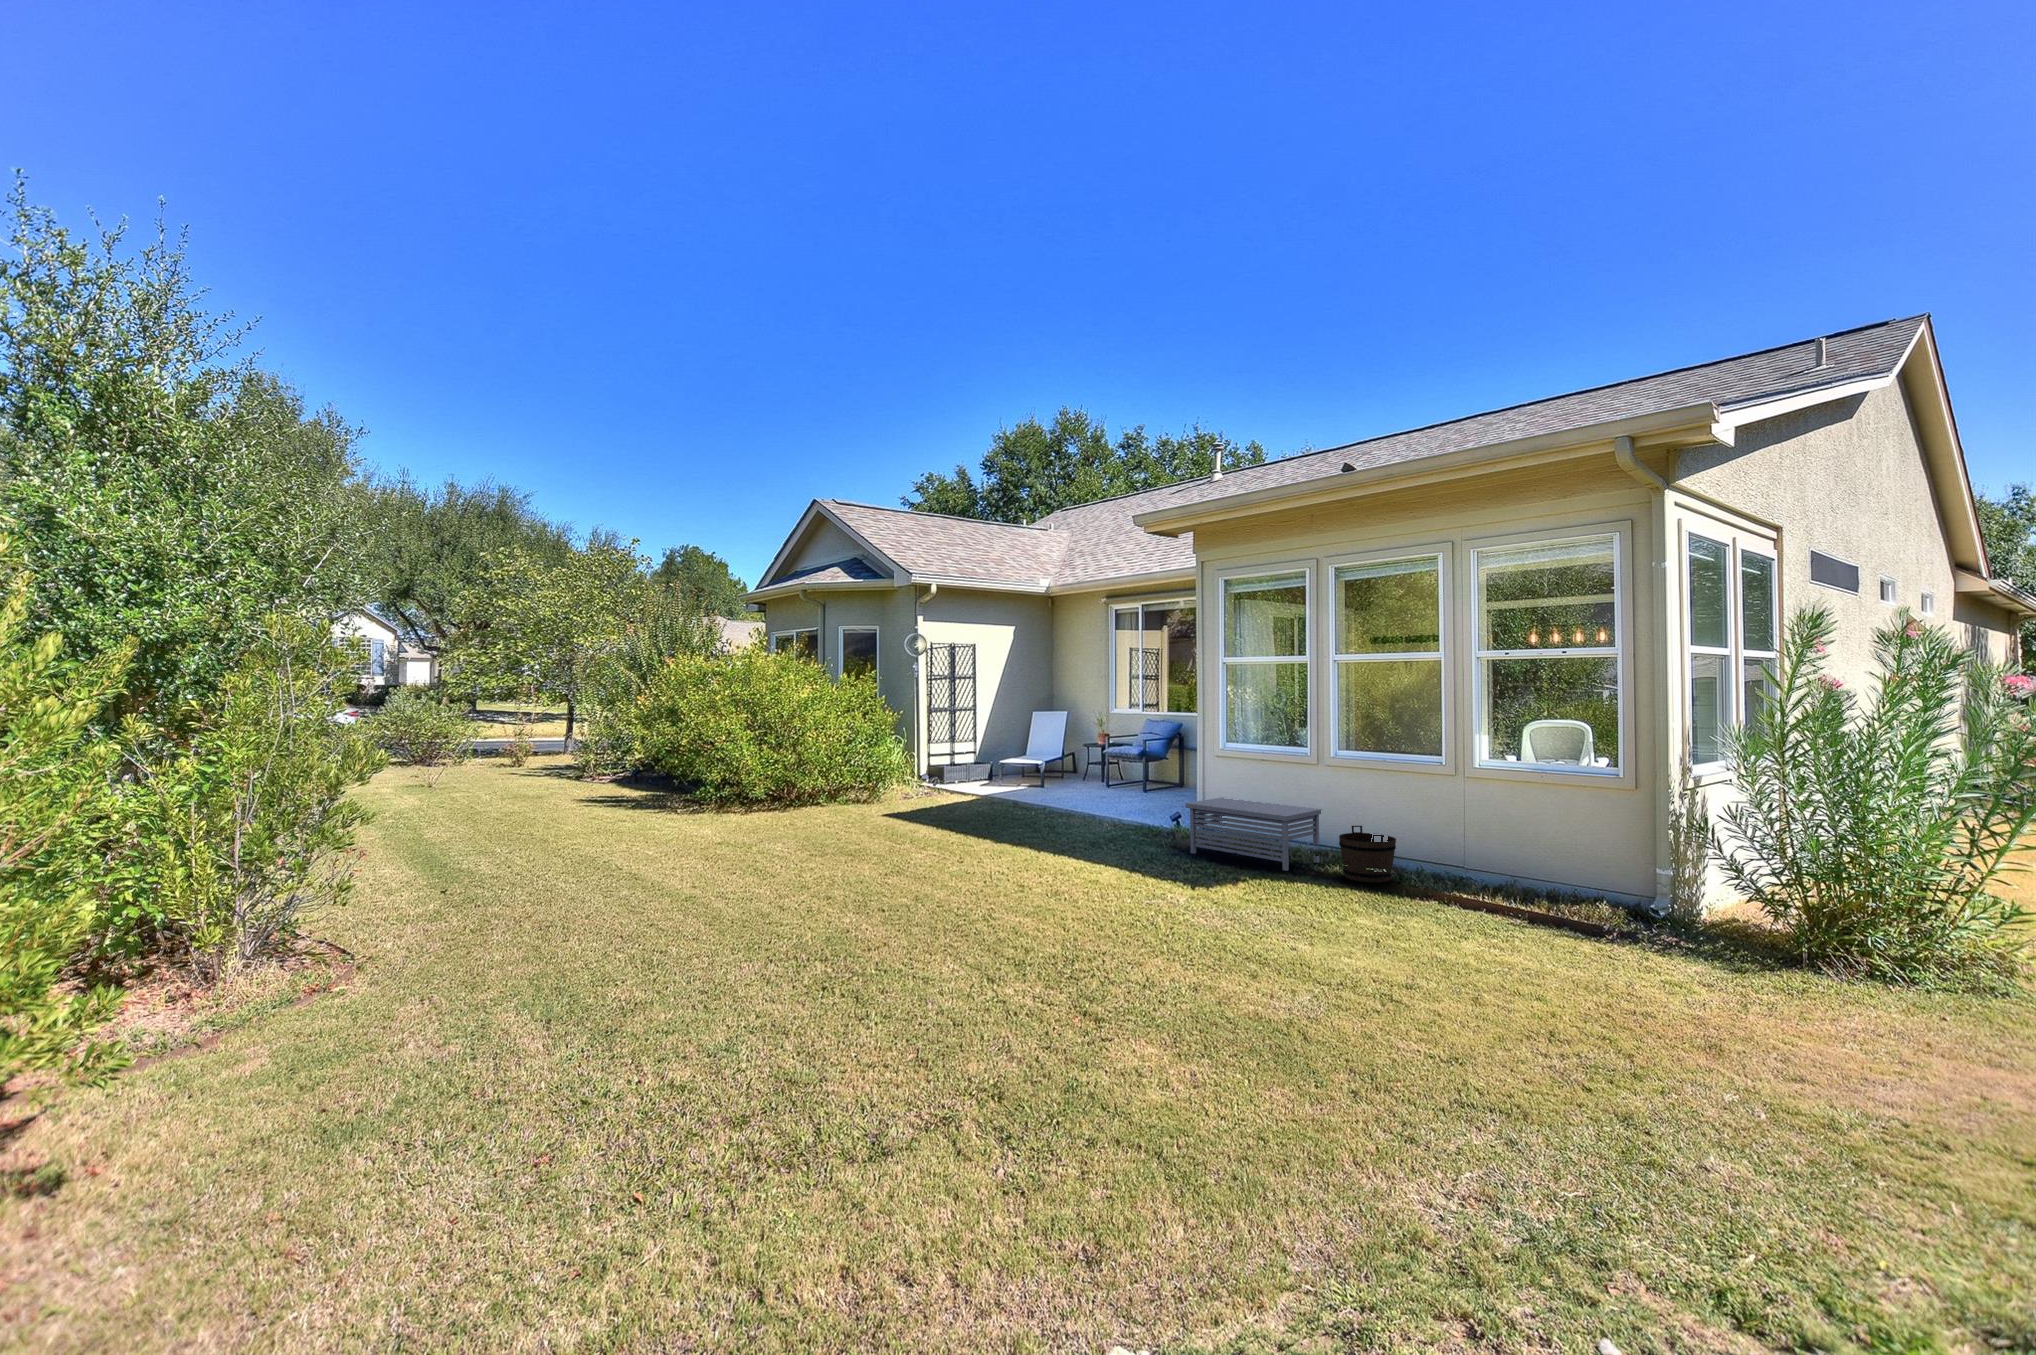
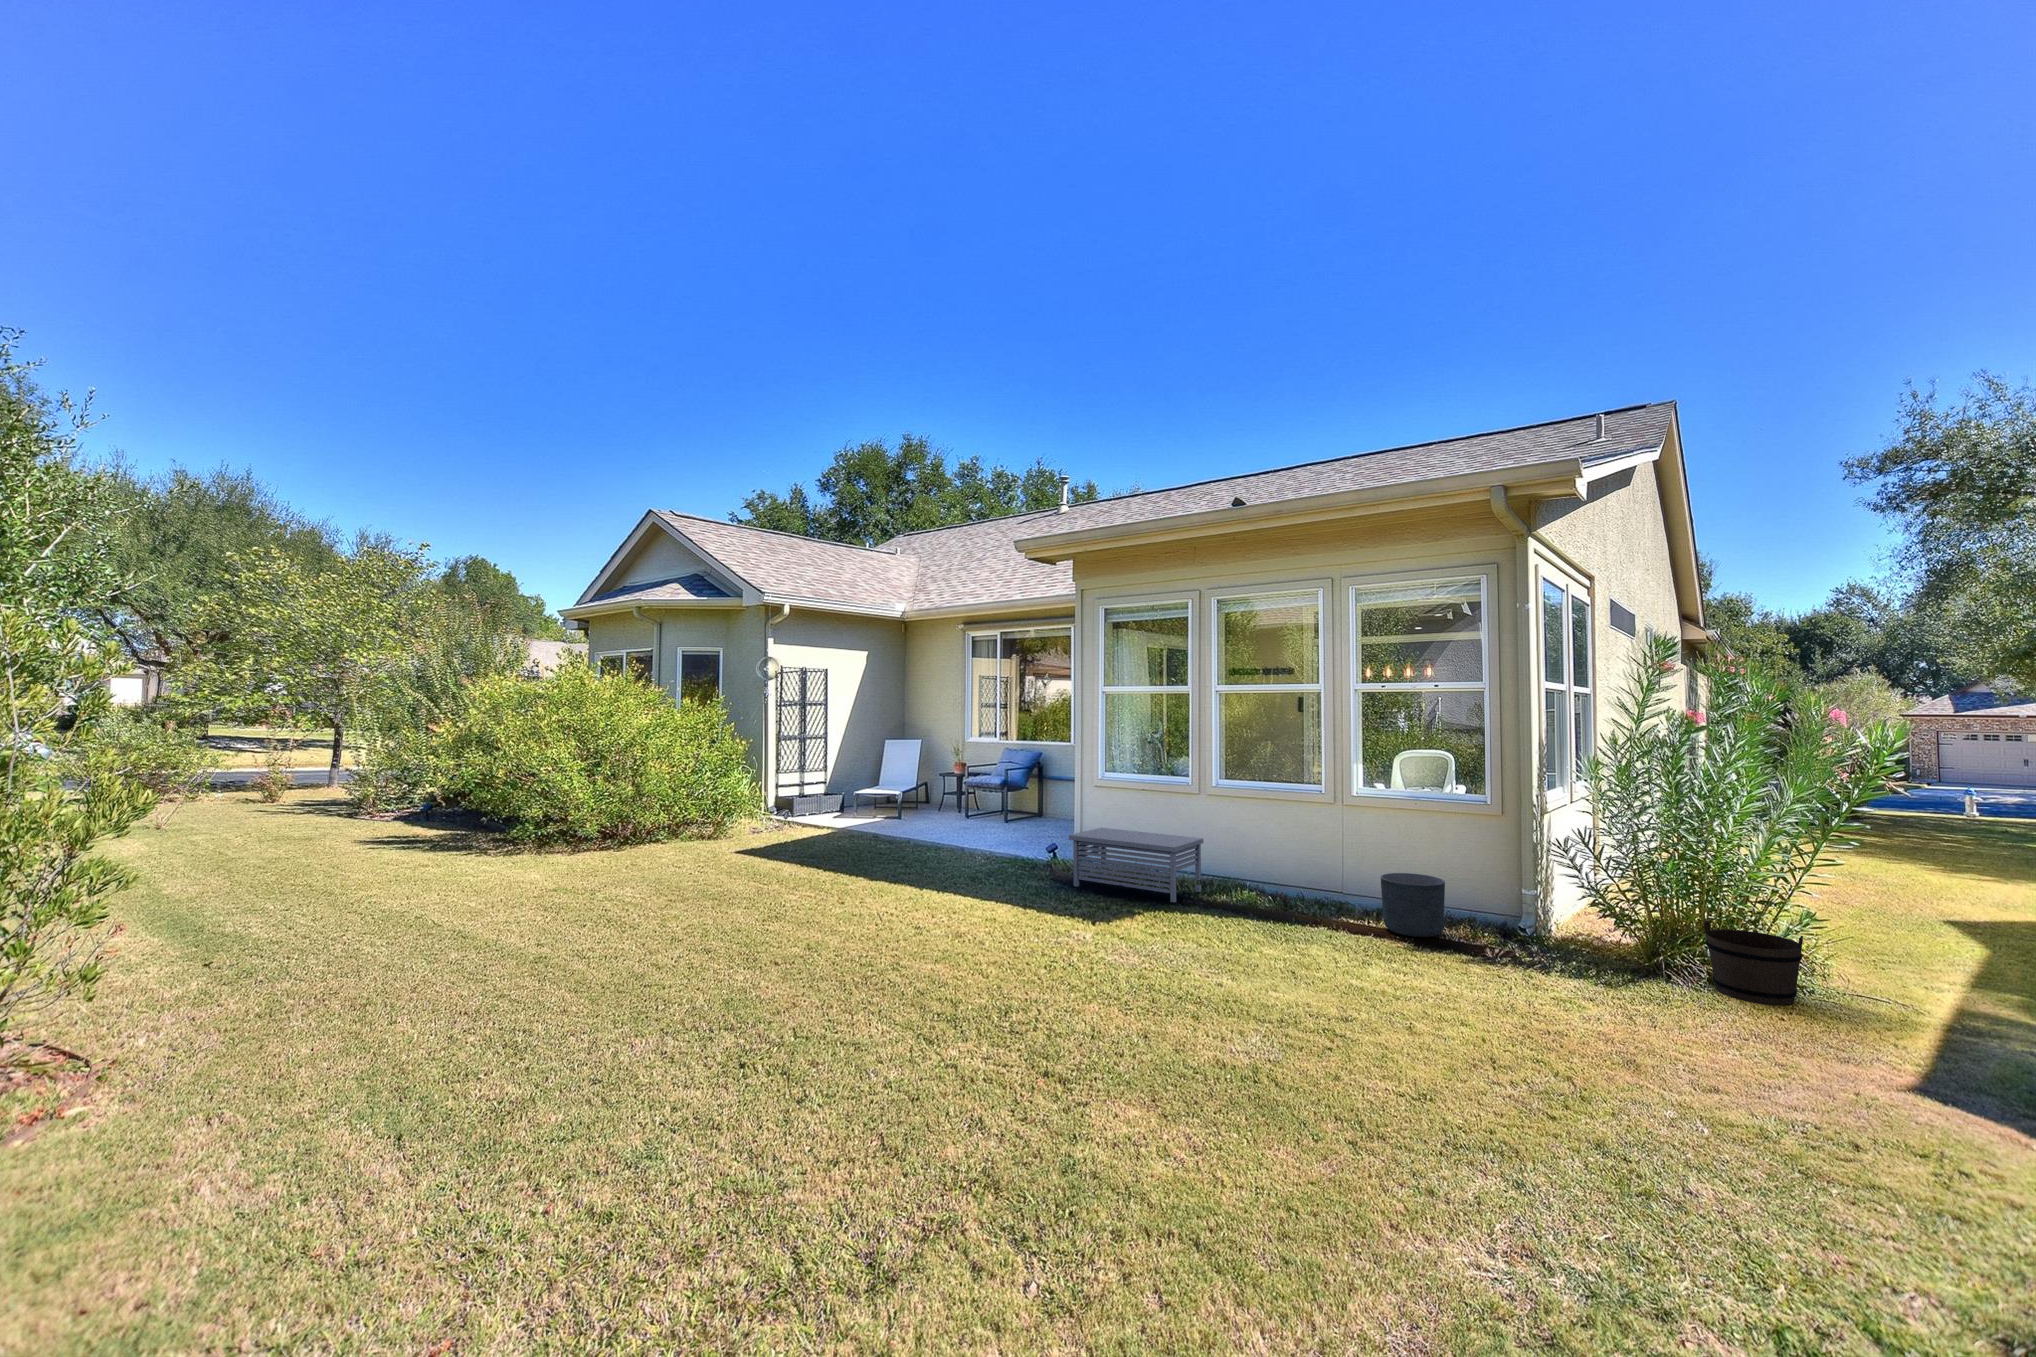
bucket: present [1339,826,1396,882] -> present [1704,921,1803,1005]
planter: none [1497,847,1568,913] -> present [1381,873,1445,937]

